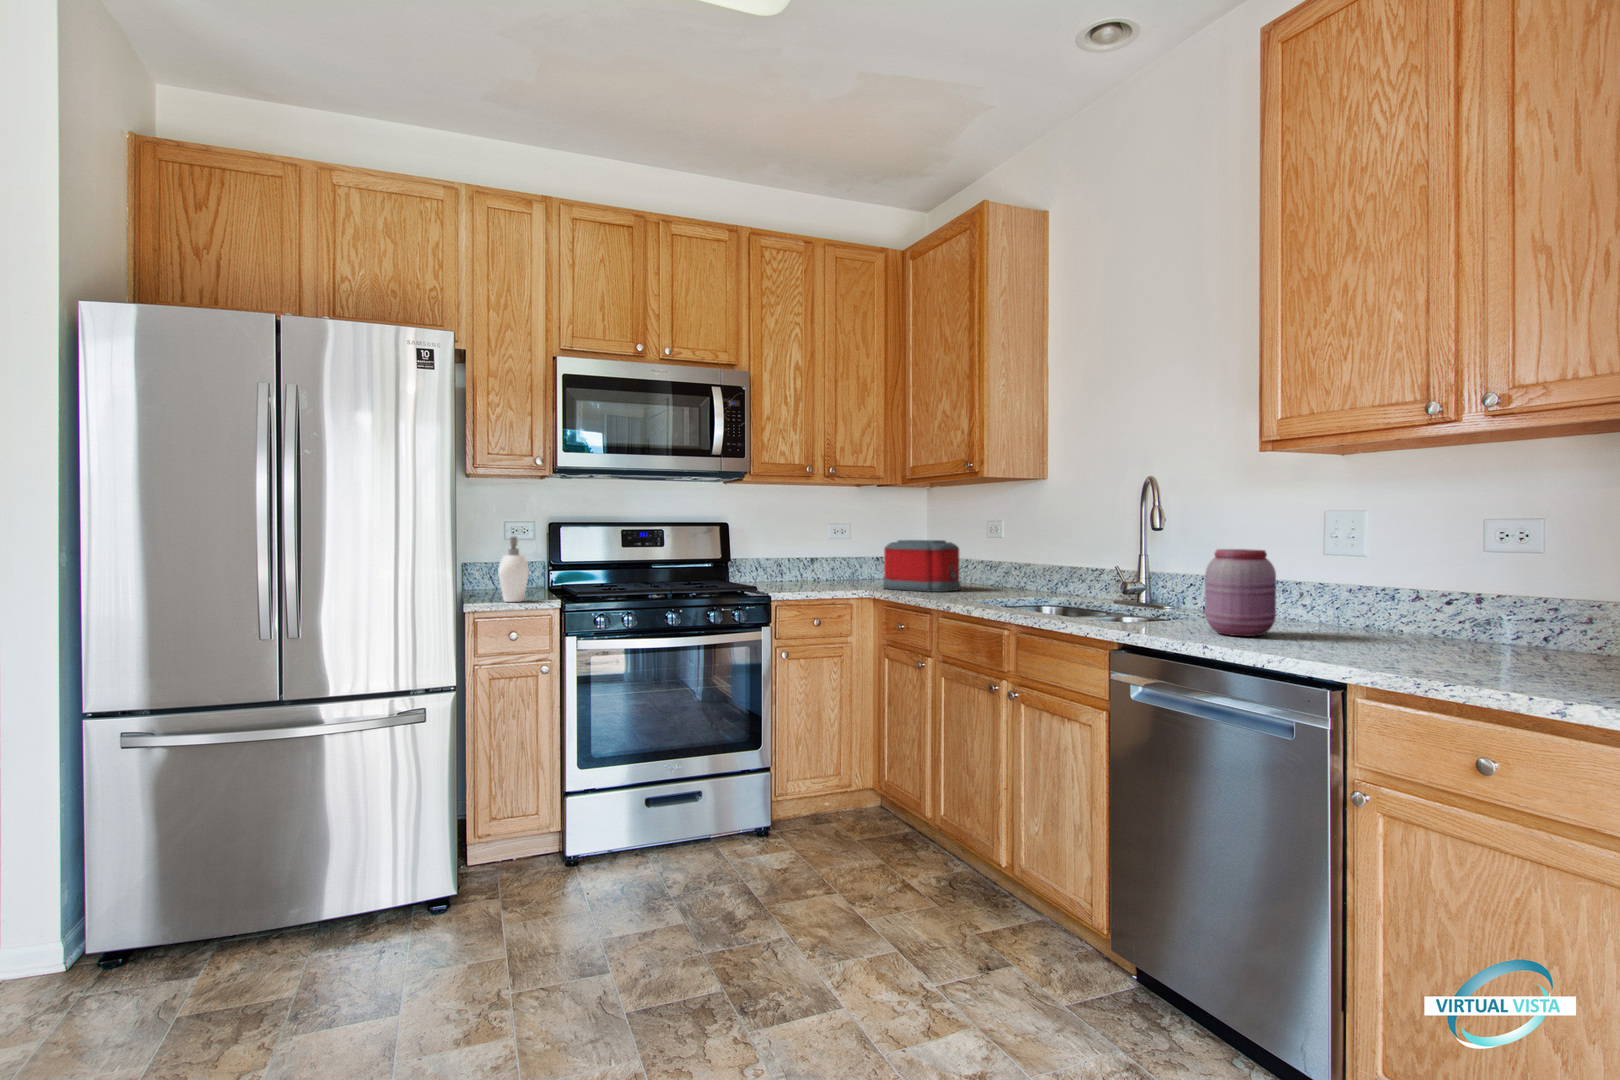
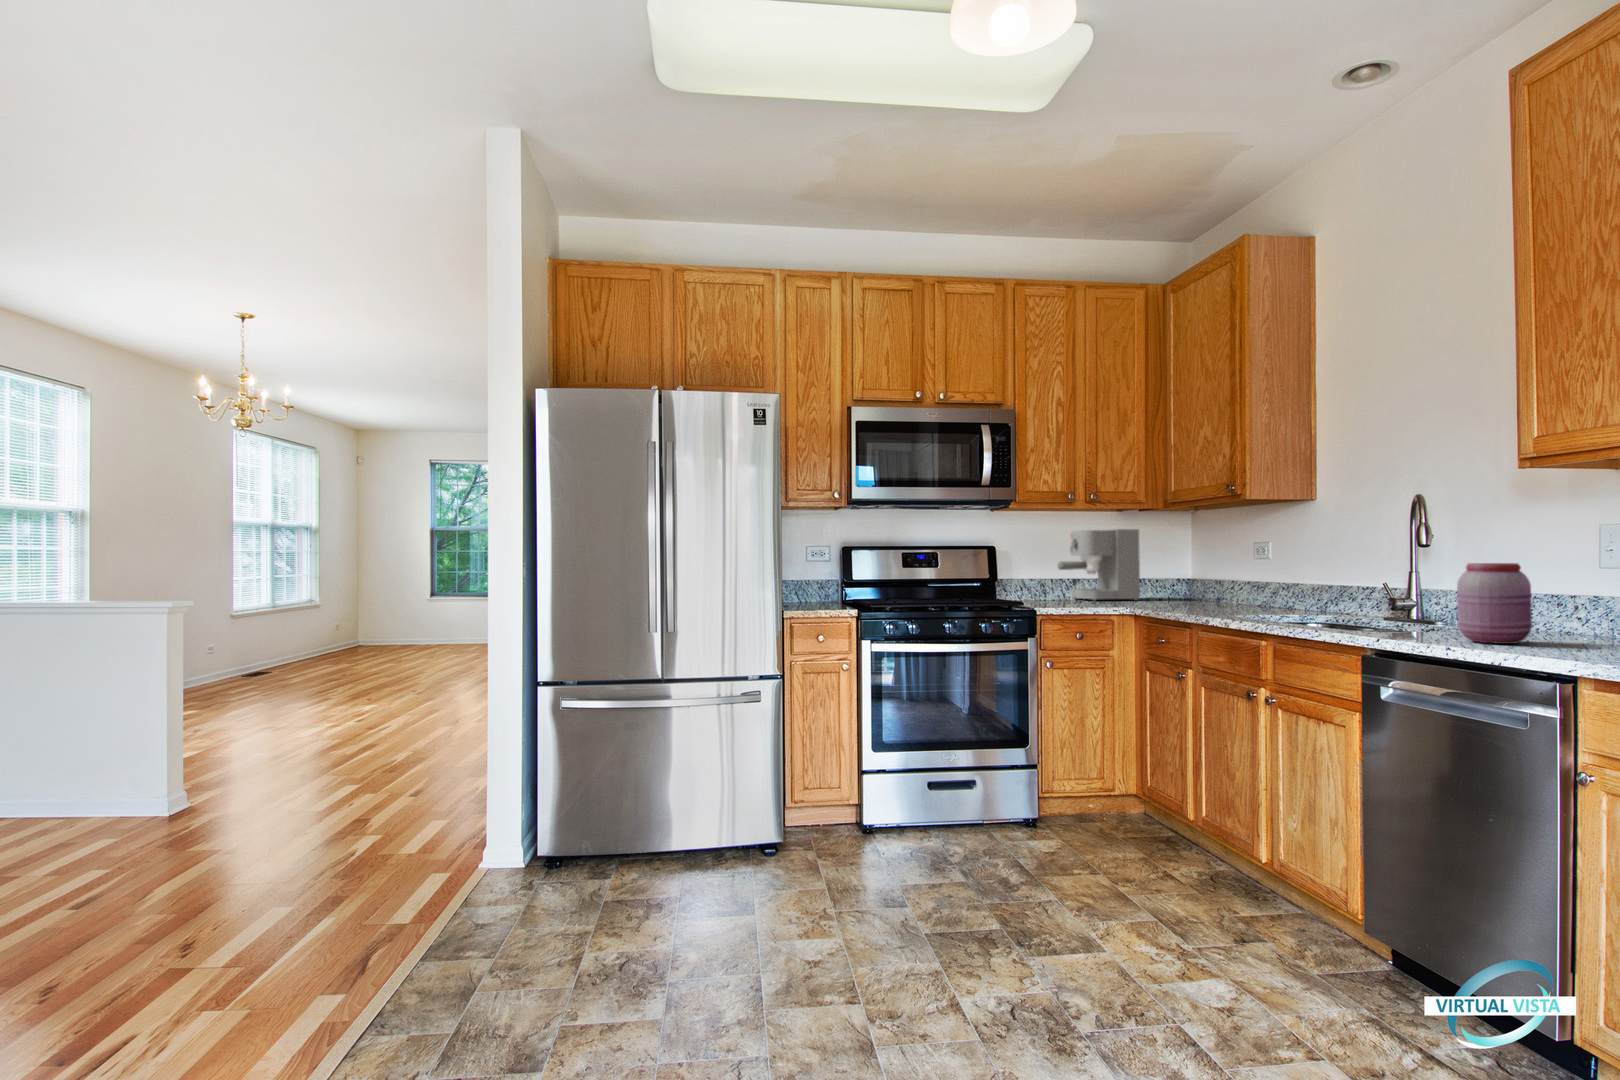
coffee maker: none [795,507,877,582] -> present [1058,529,1140,601]
soap dispenser: present [498,536,529,602] -> none [807,557,836,610]
toaster: present [883,540,961,592] -> none [1145,560,1225,609]

